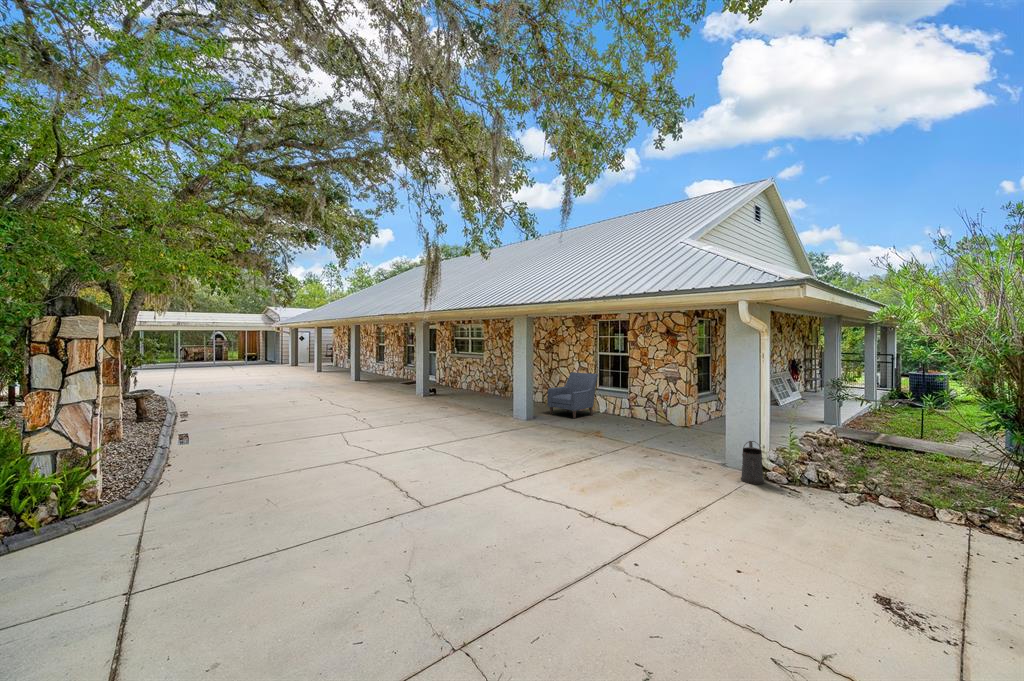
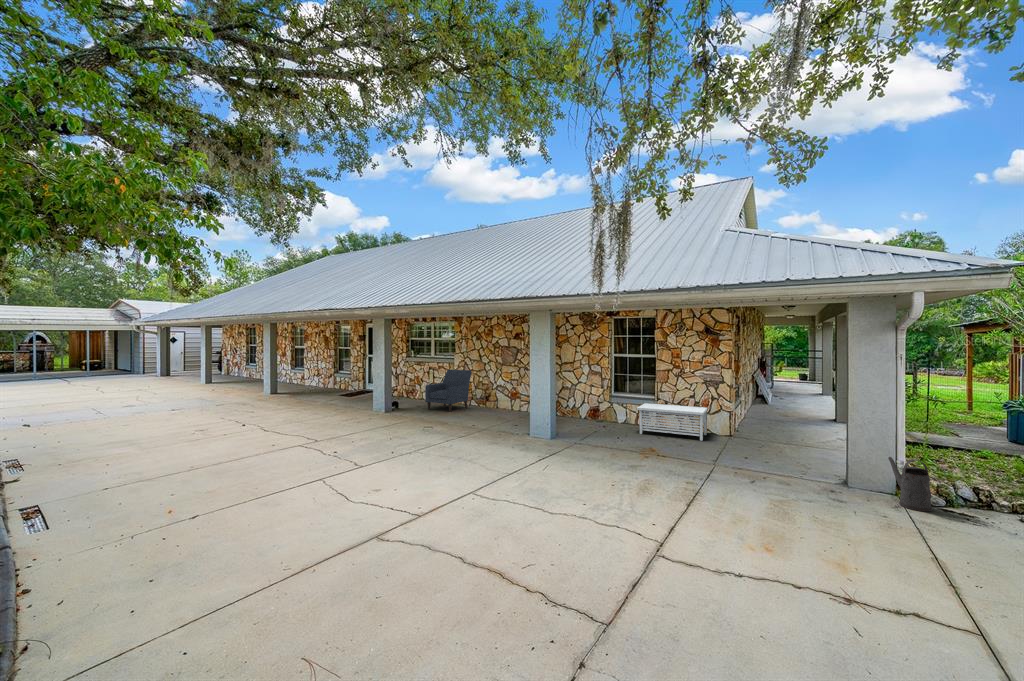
chair: present [547,372,598,418] -> present [425,370,472,412]
storage bench: none [604,396,668,429] -> present [637,403,707,441]

